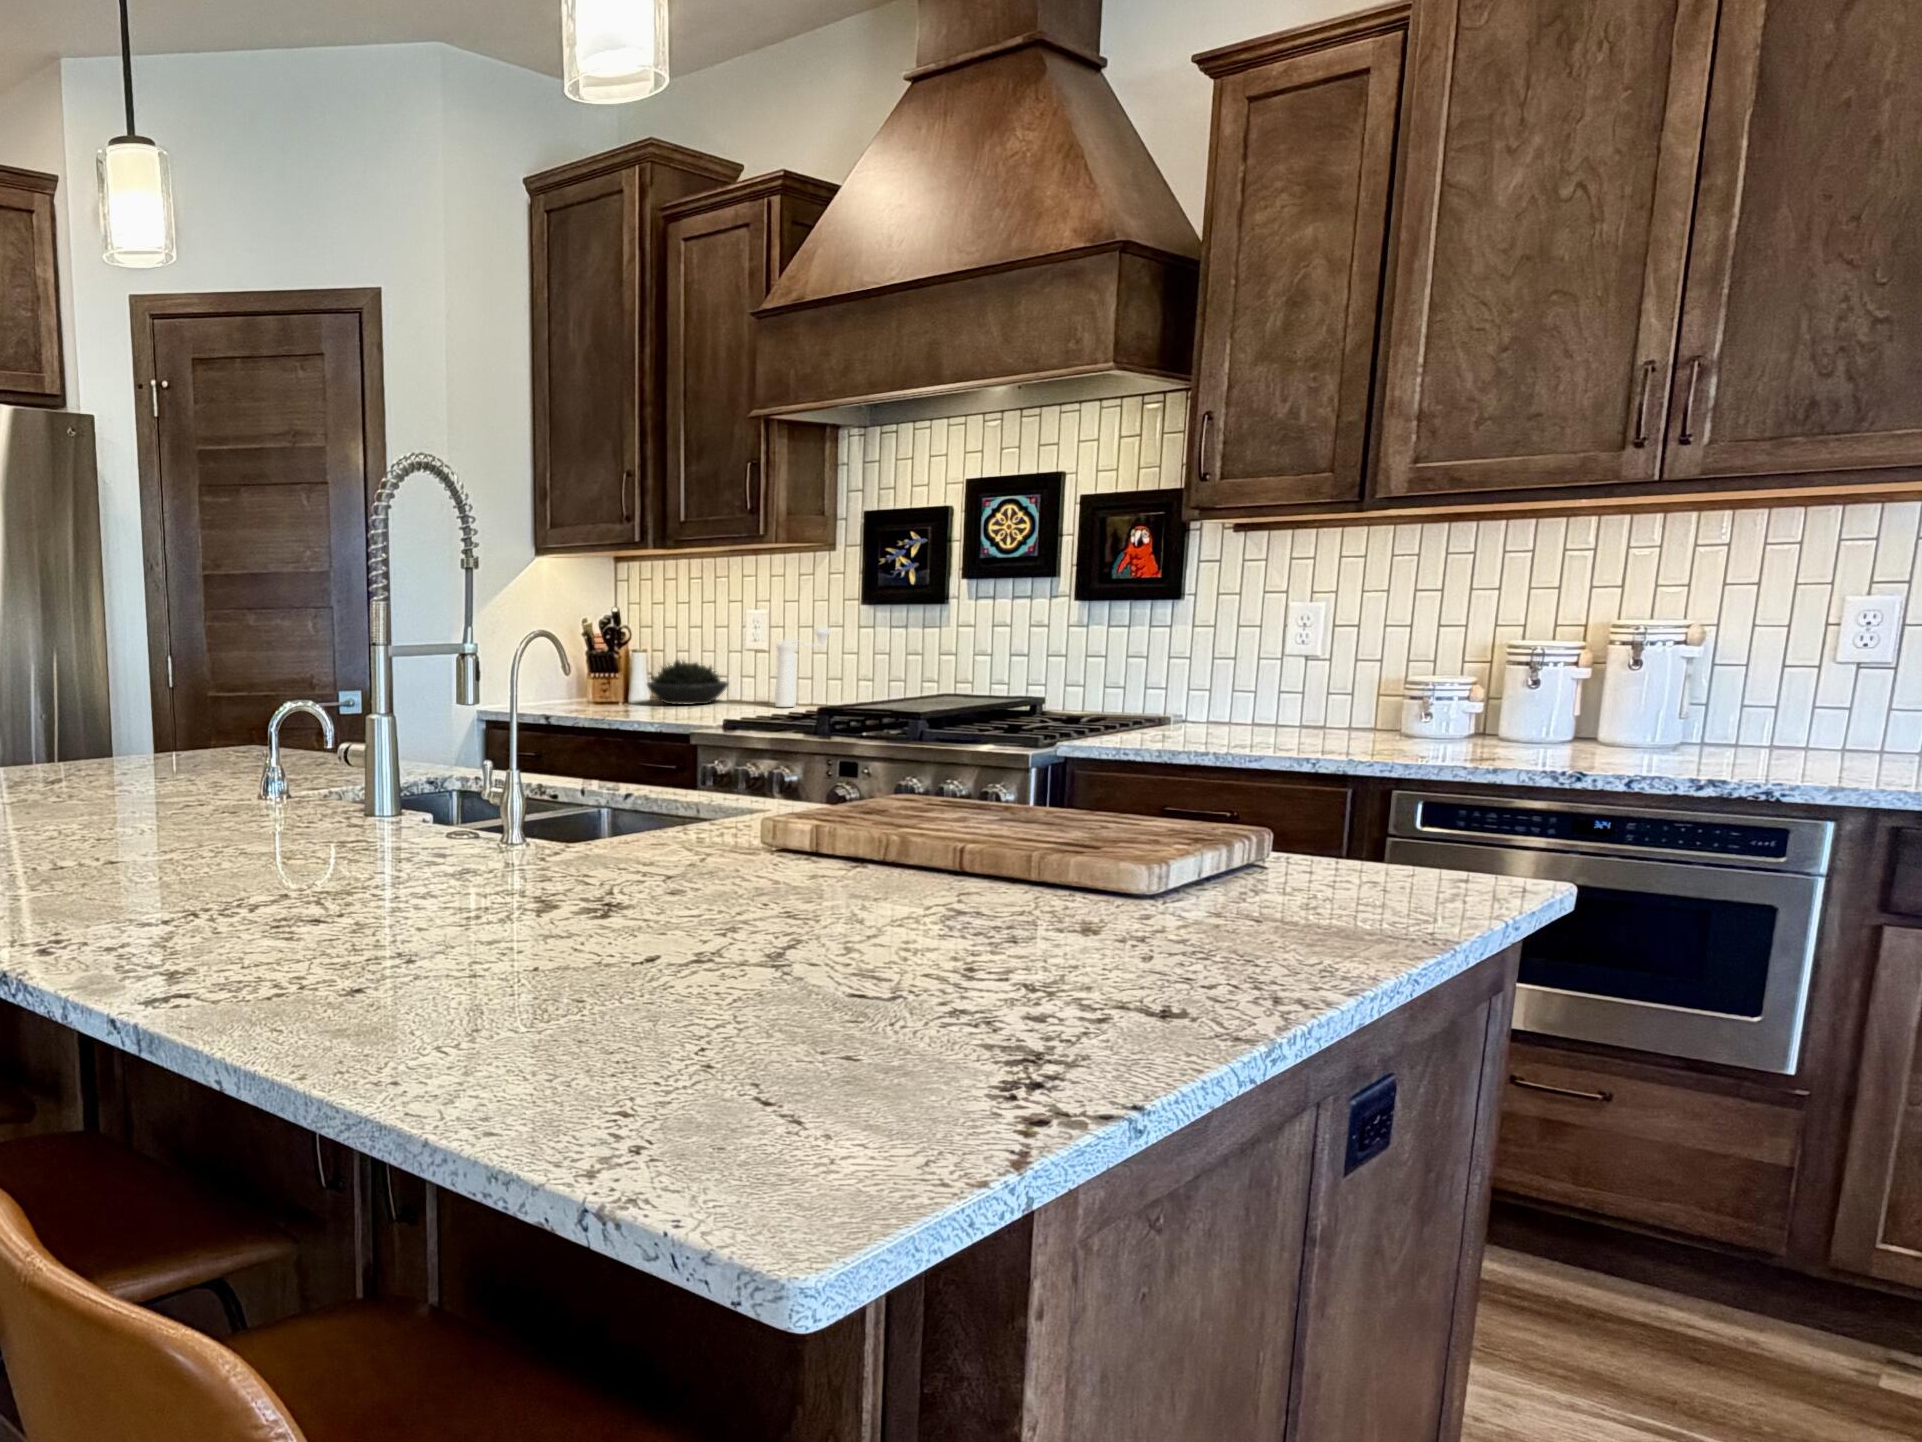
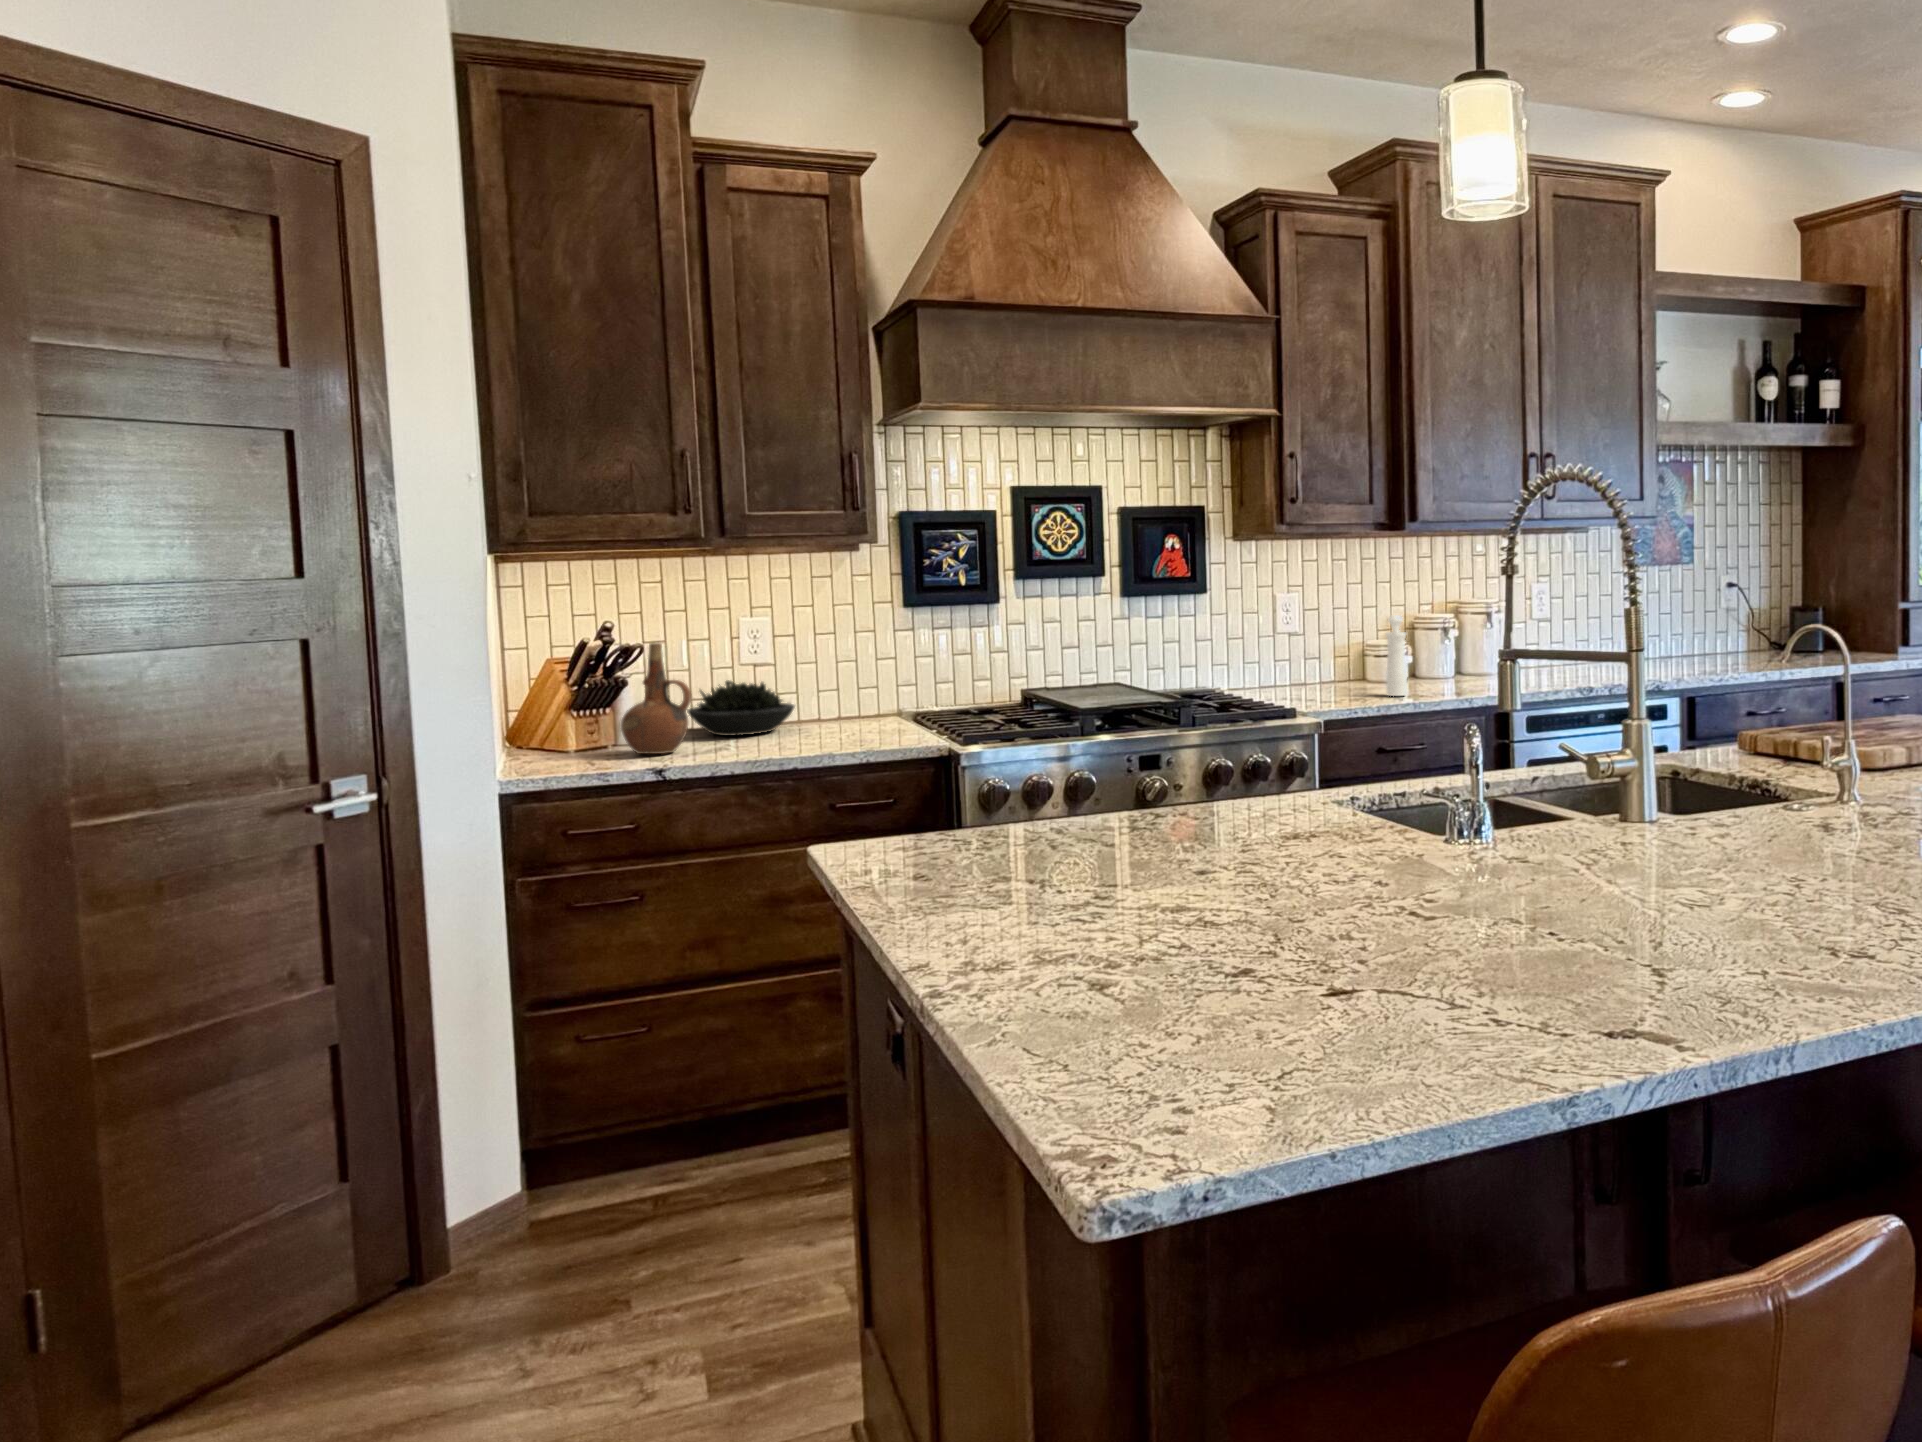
ceramic pitcher: none [564,625,610,709] -> present [621,643,691,754]
pepper mill: present [775,627,830,707] -> present [1386,615,1407,696]

